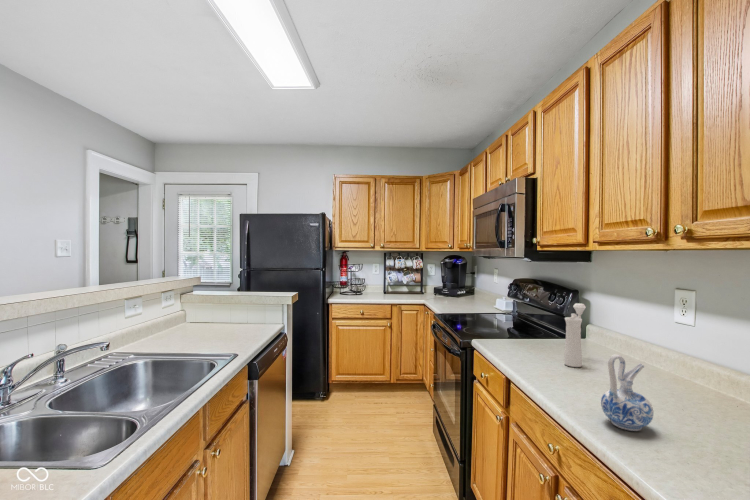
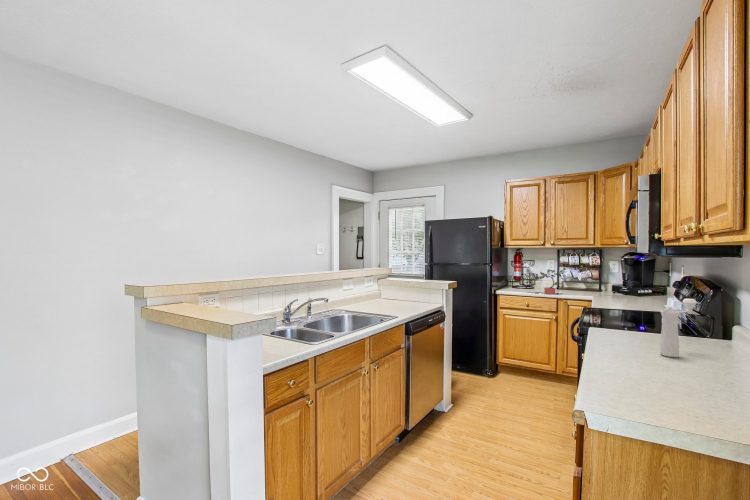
potted plant: none [360,273,400,300] -> present [526,269,565,294]
ceramic pitcher: present [601,355,653,431] -> none [618,330,661,393]

